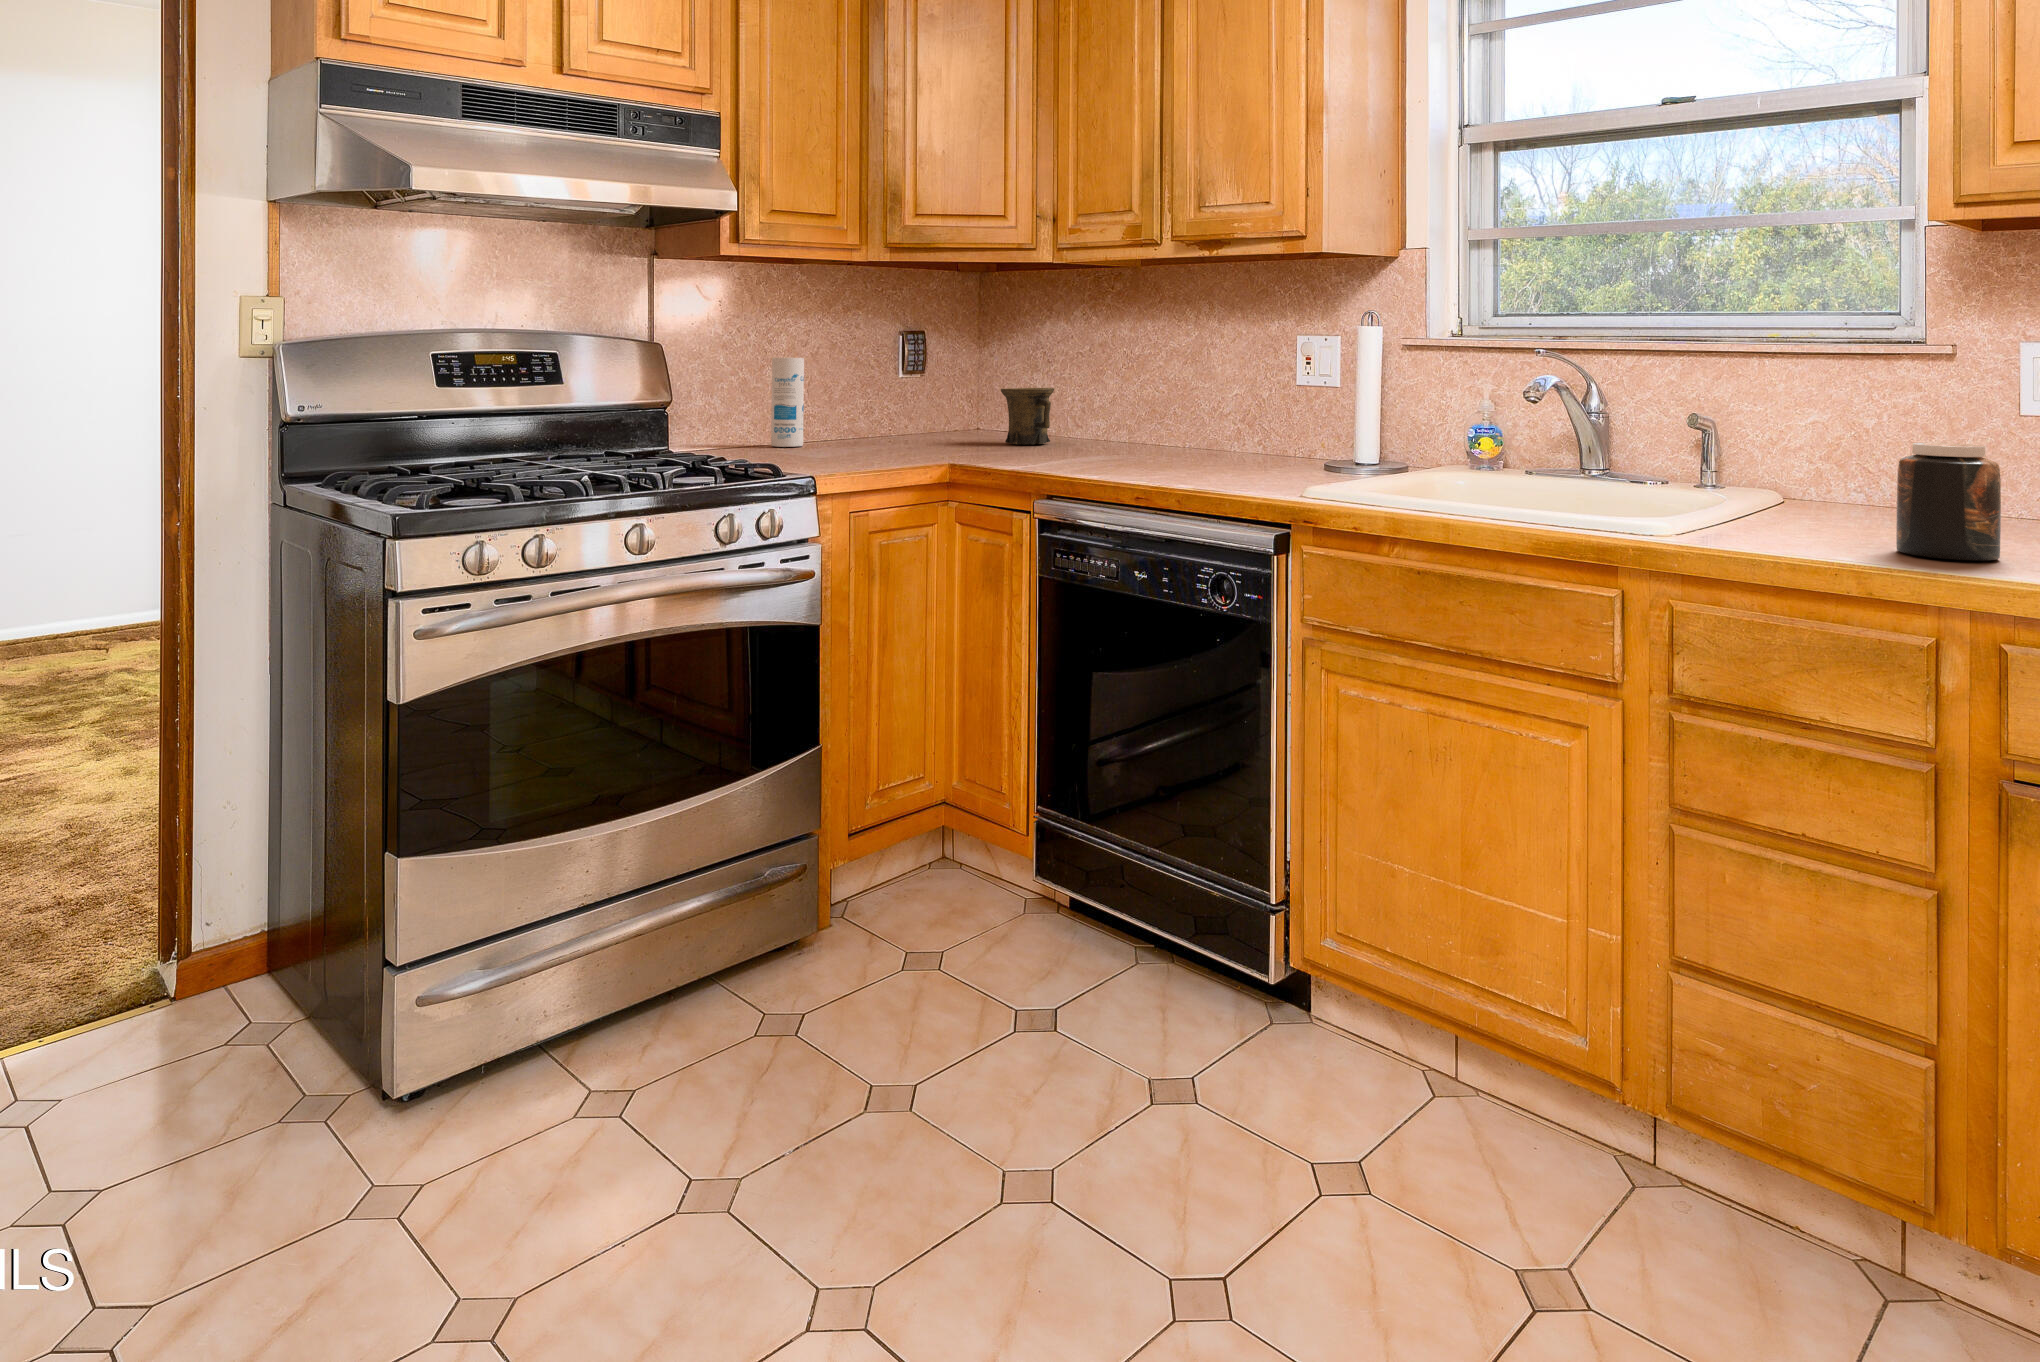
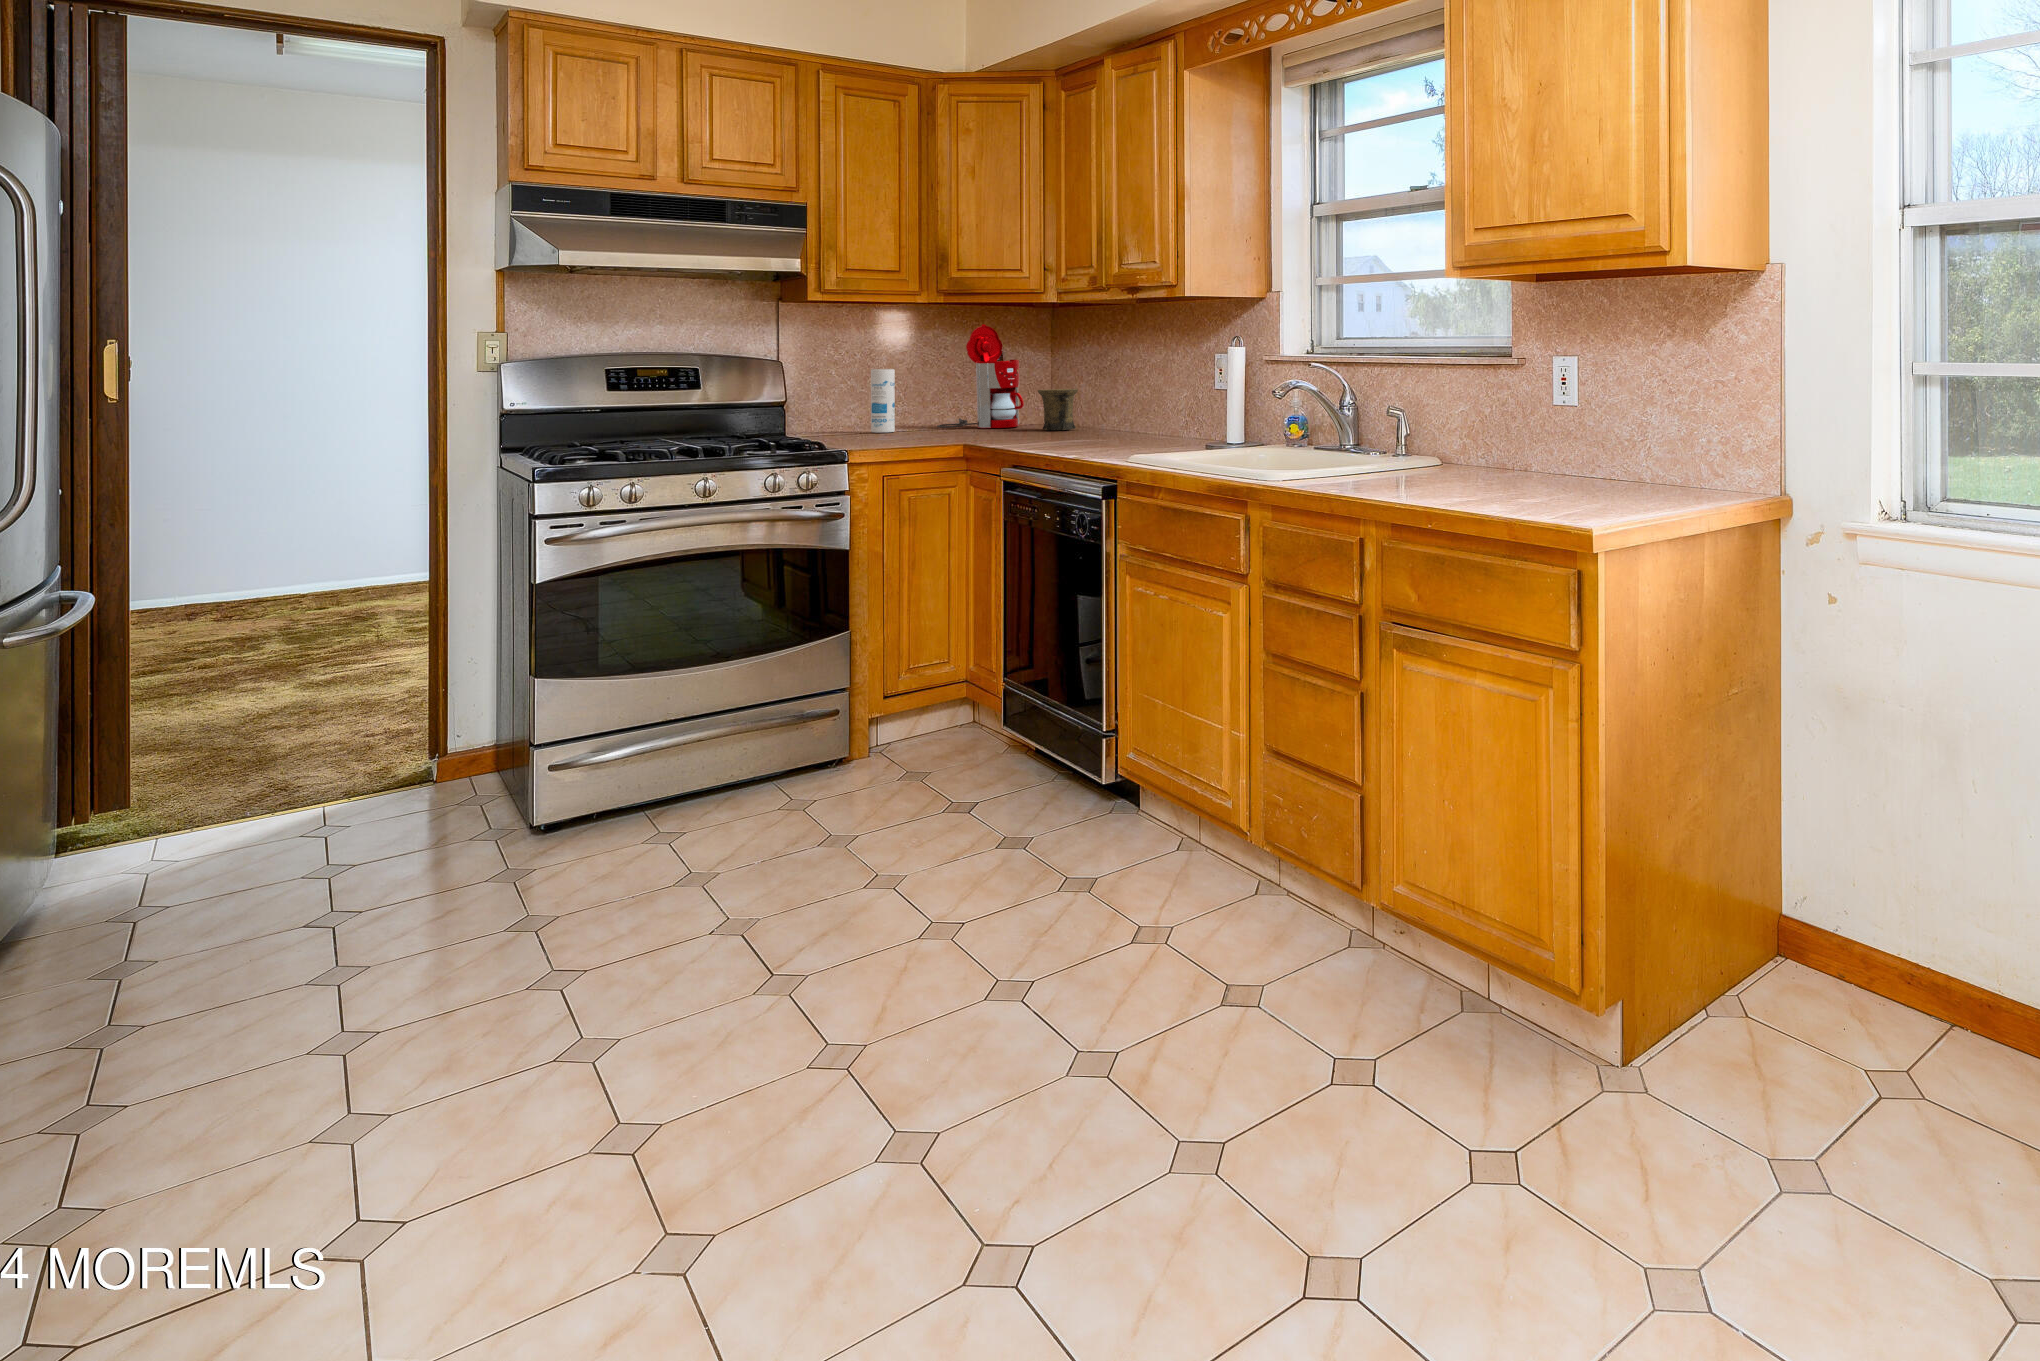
coffee maker: none [845,298,966,441] -> present [937,324,1024,428]
jar: present [1896,443,2001,561] -> none [1366,420,1419,492]

